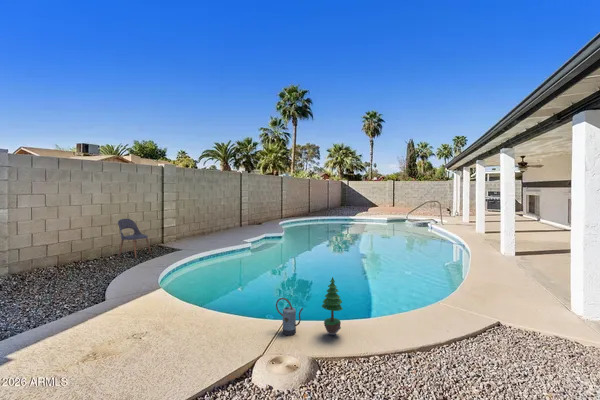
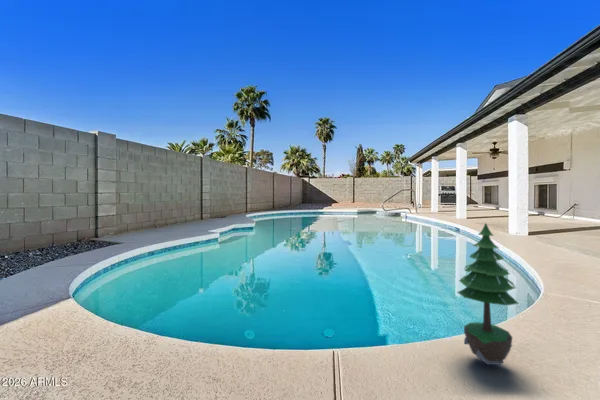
chair: present [118,219,151,258] -> none [13,198,74,255]
watering can: present [276,298,303,335] -> none [344,285,424,380]

